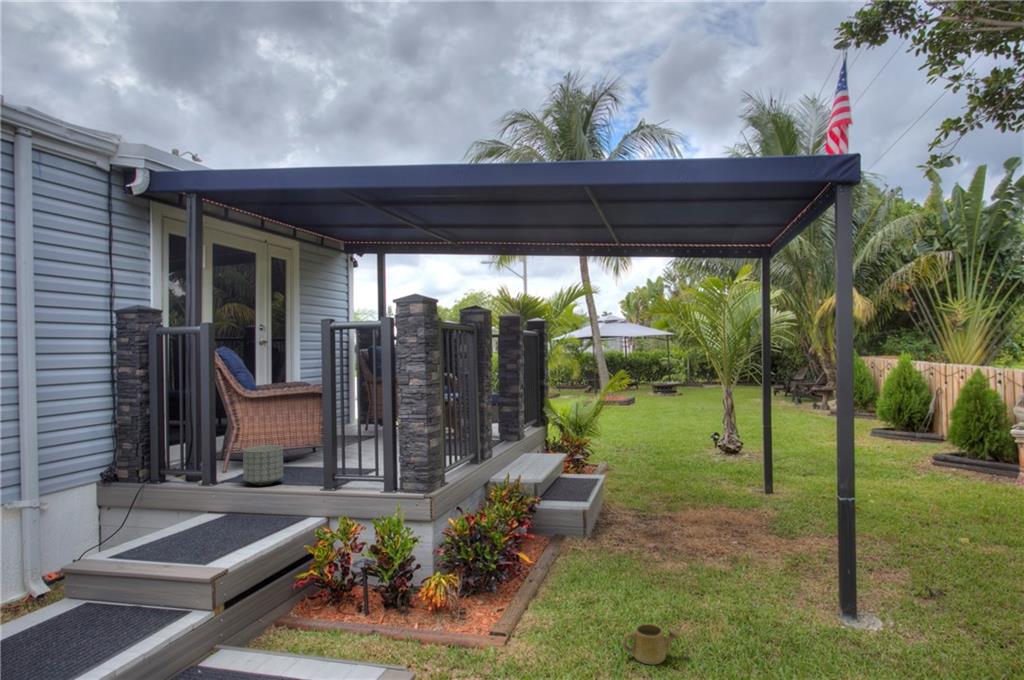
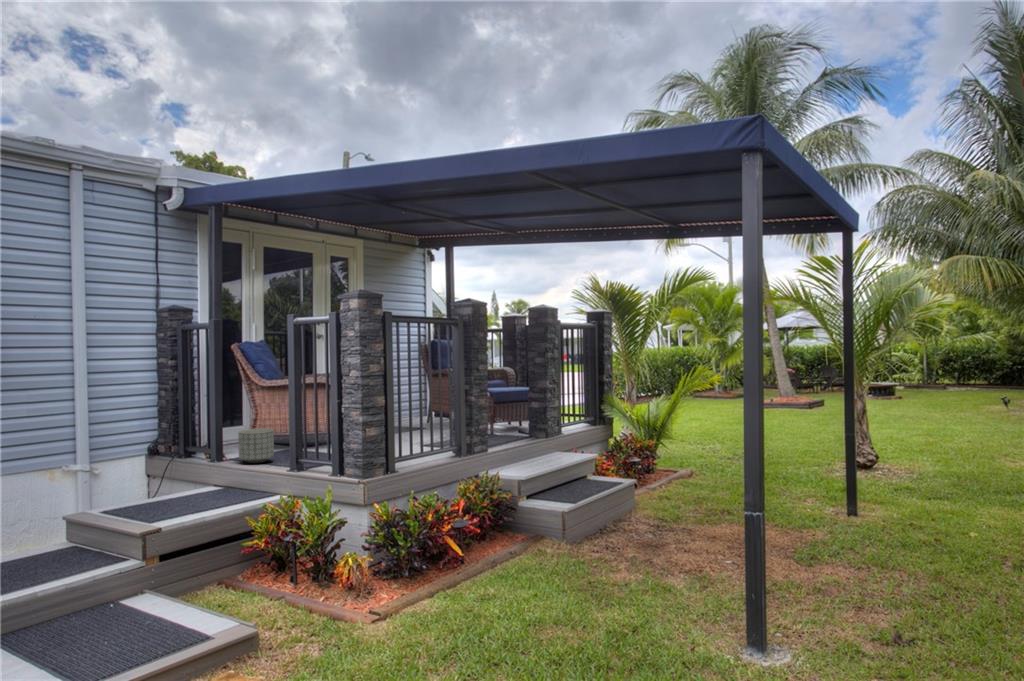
watering can: present [622,624,680,664] -> none [457,619,514,659]

